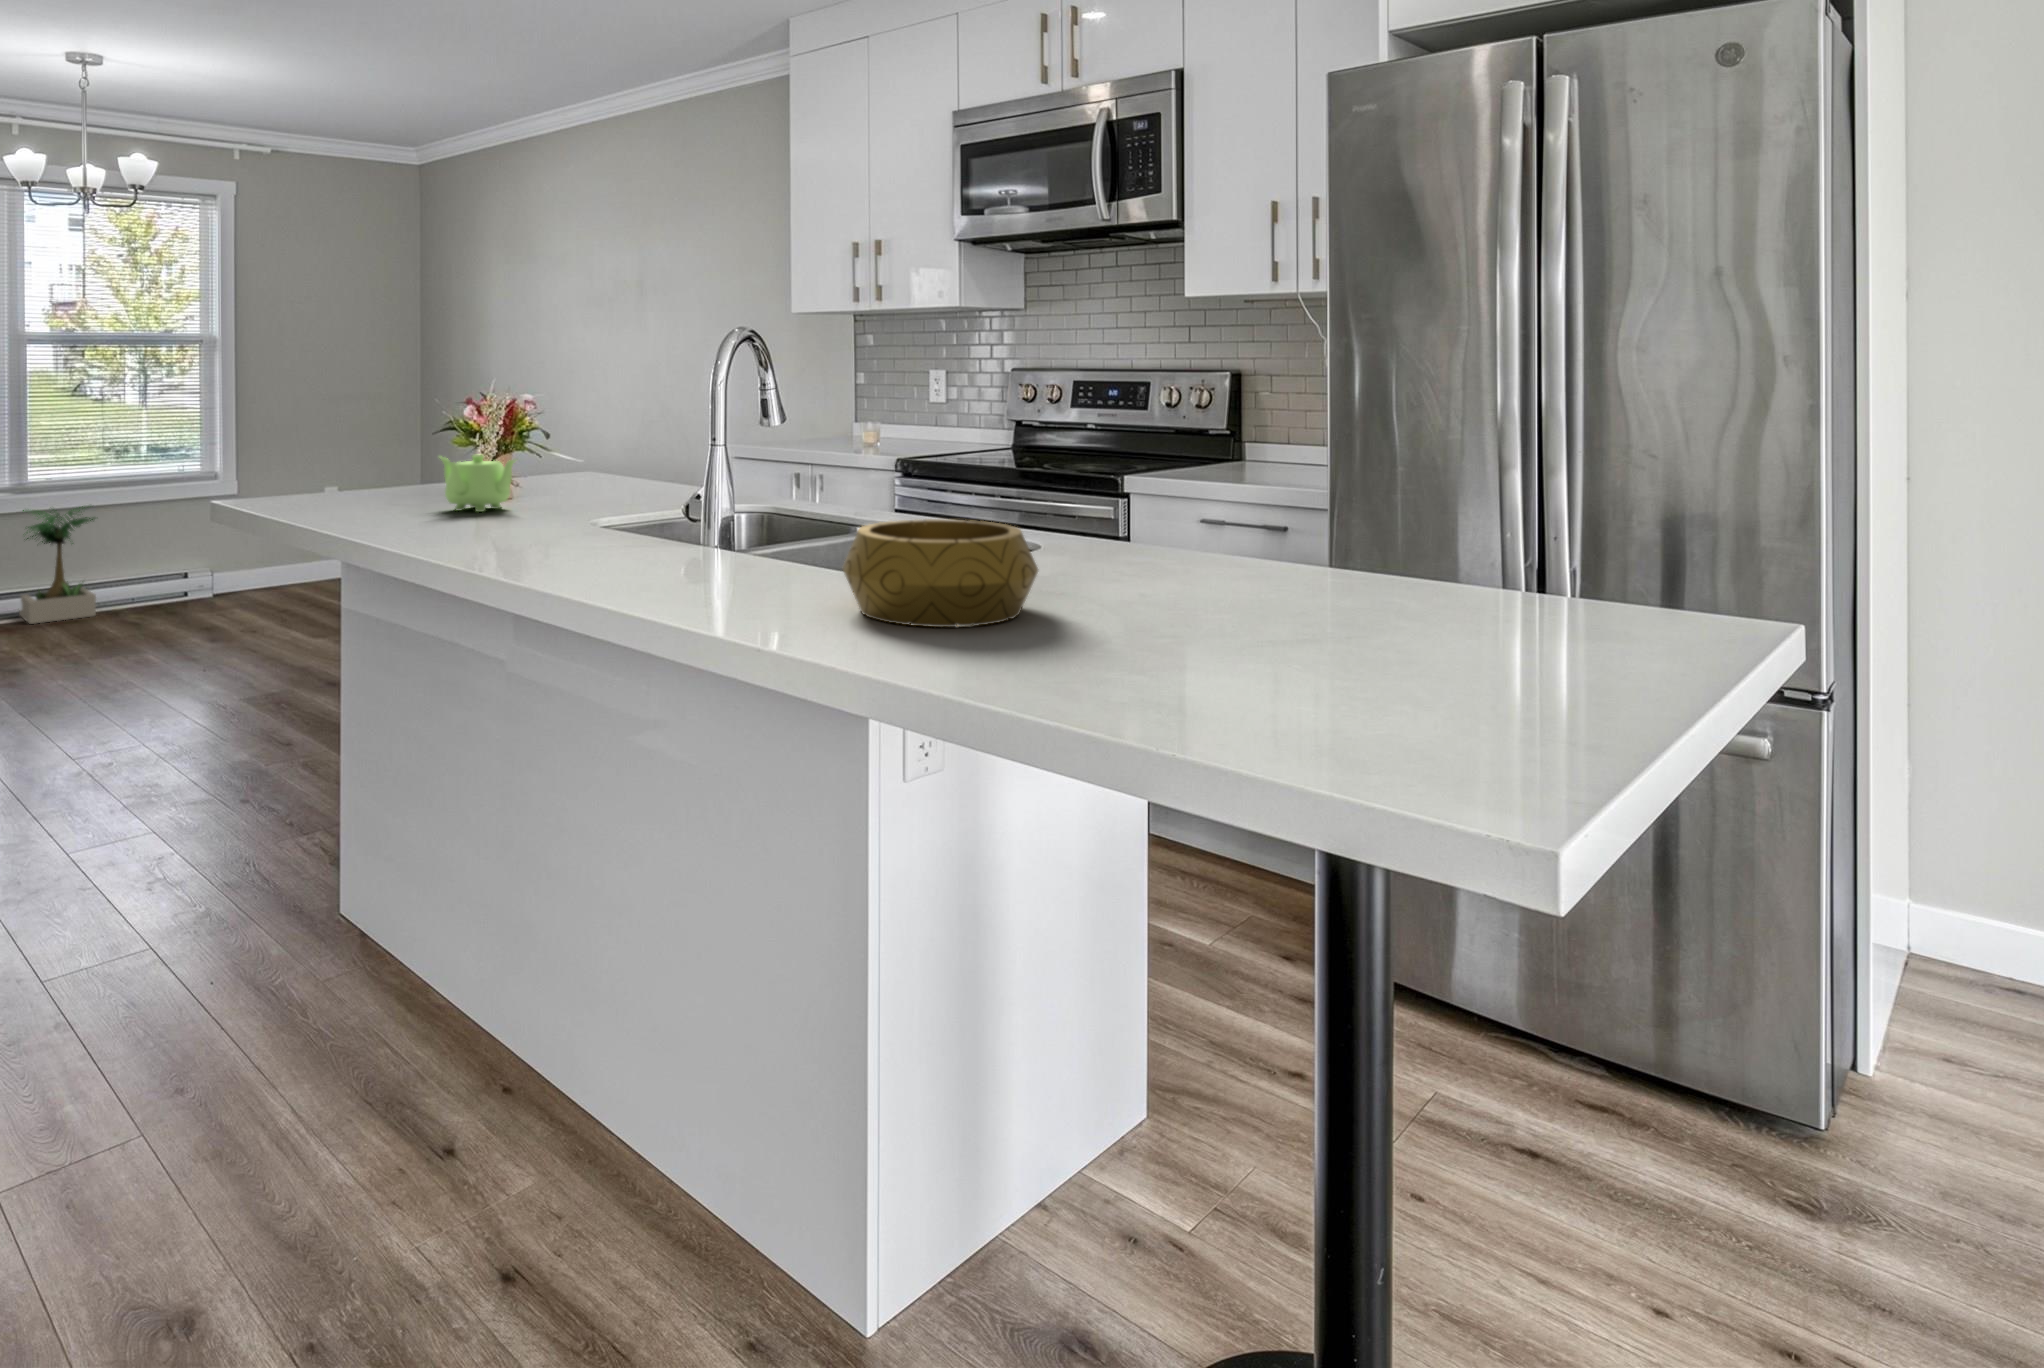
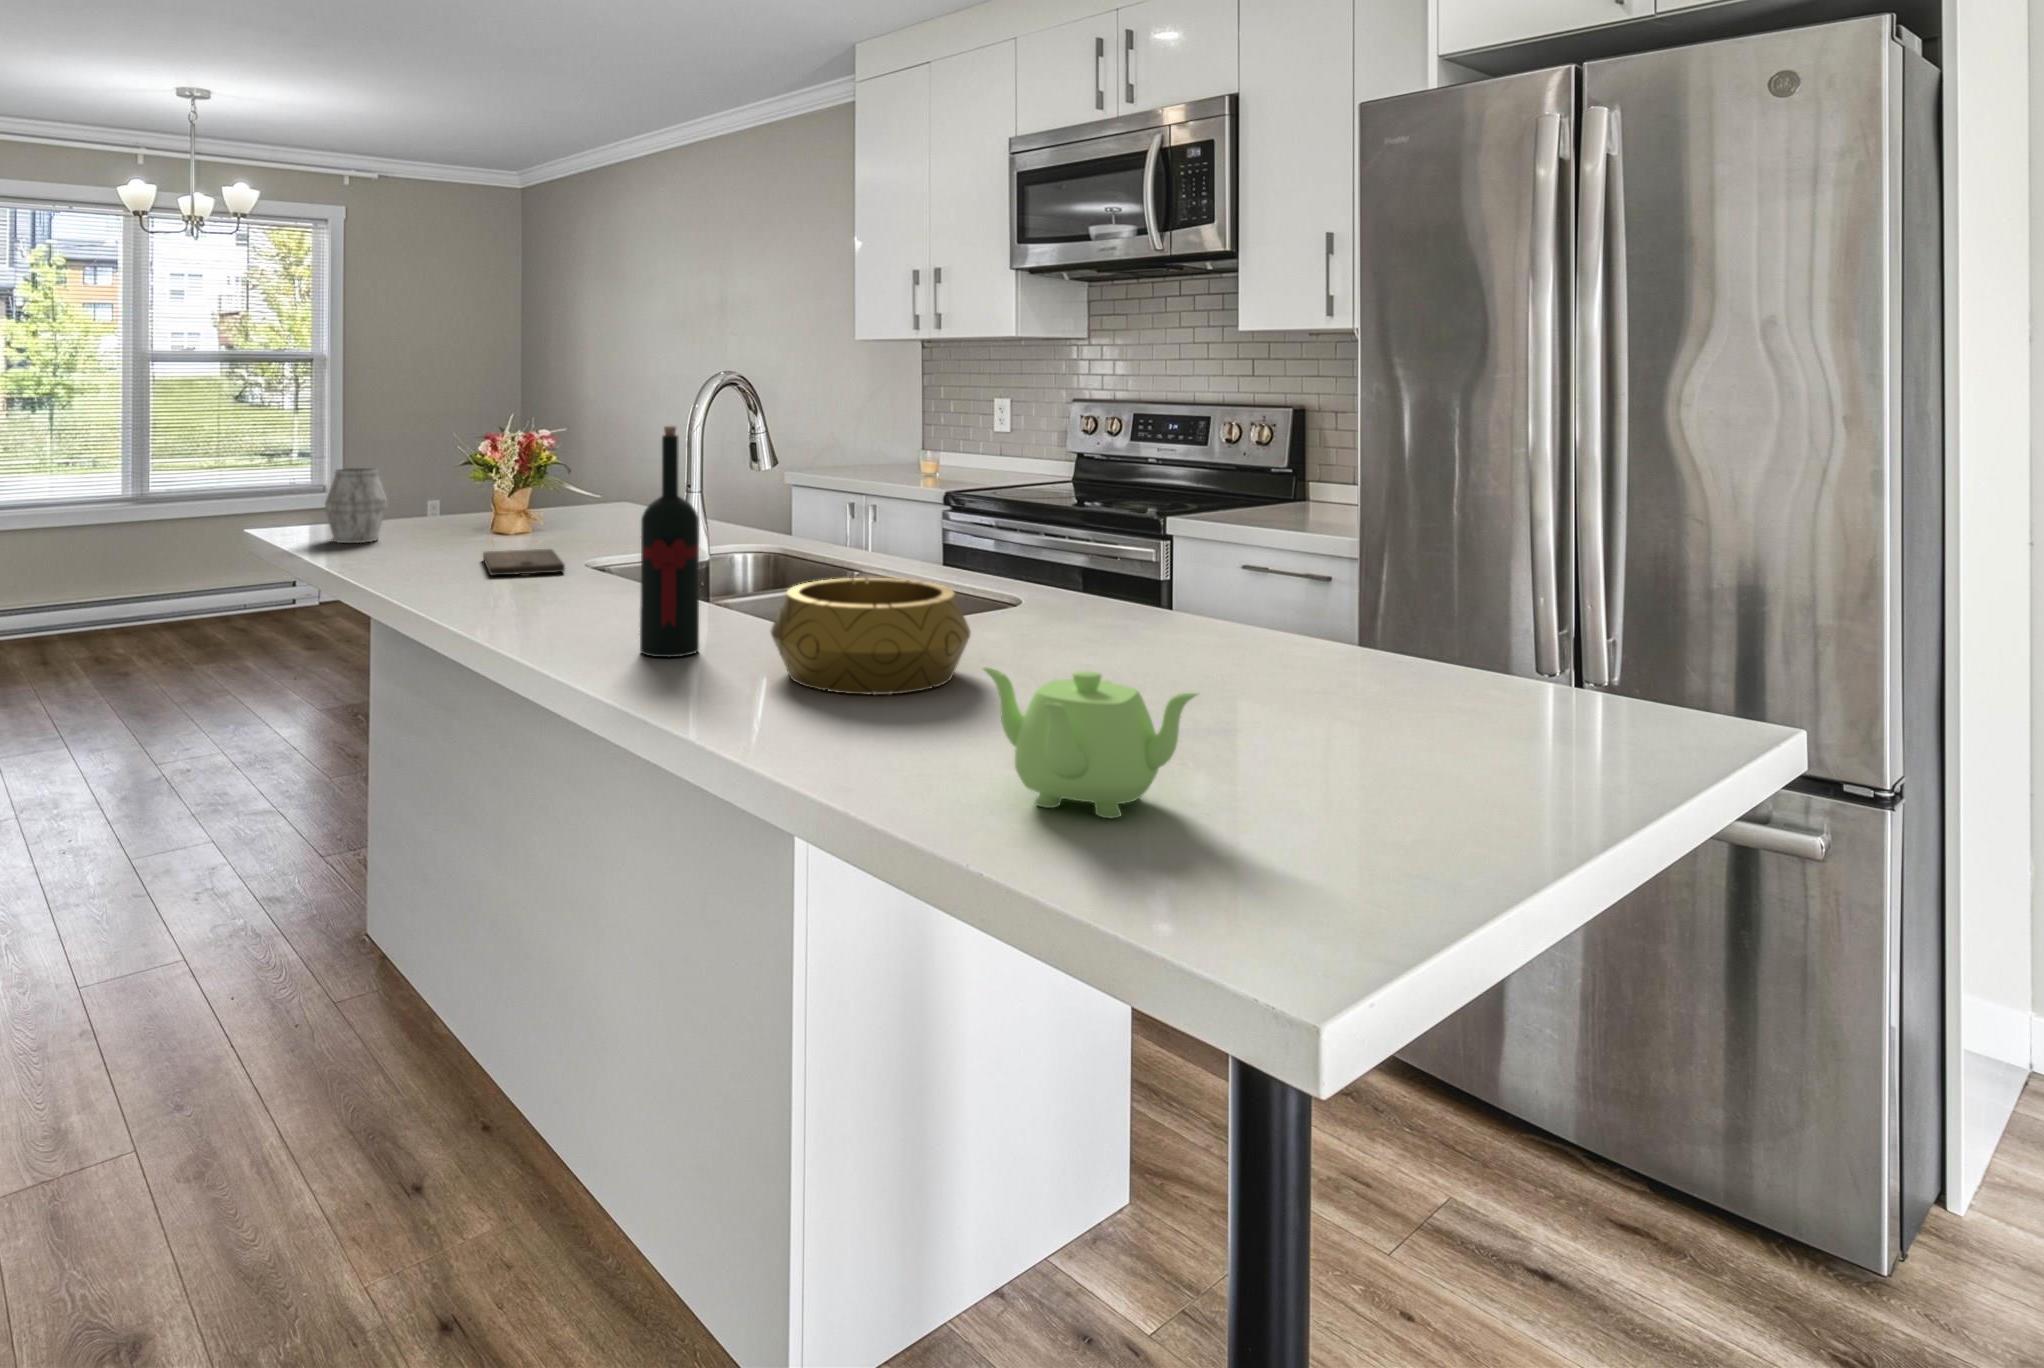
wine bottle: none [700,374,758,601] -> present [640,426,699,657]
mug: none [298,435,361,512] -> present [325,468,387,543]
teapot: present [440,455,515,512] -> present [983,667,1198,818]
potted plant: present [19,506,96,624] -> none [135,517,222,631]
cutting board: none [476,512,569,536] -> present [483,549,565,575]

